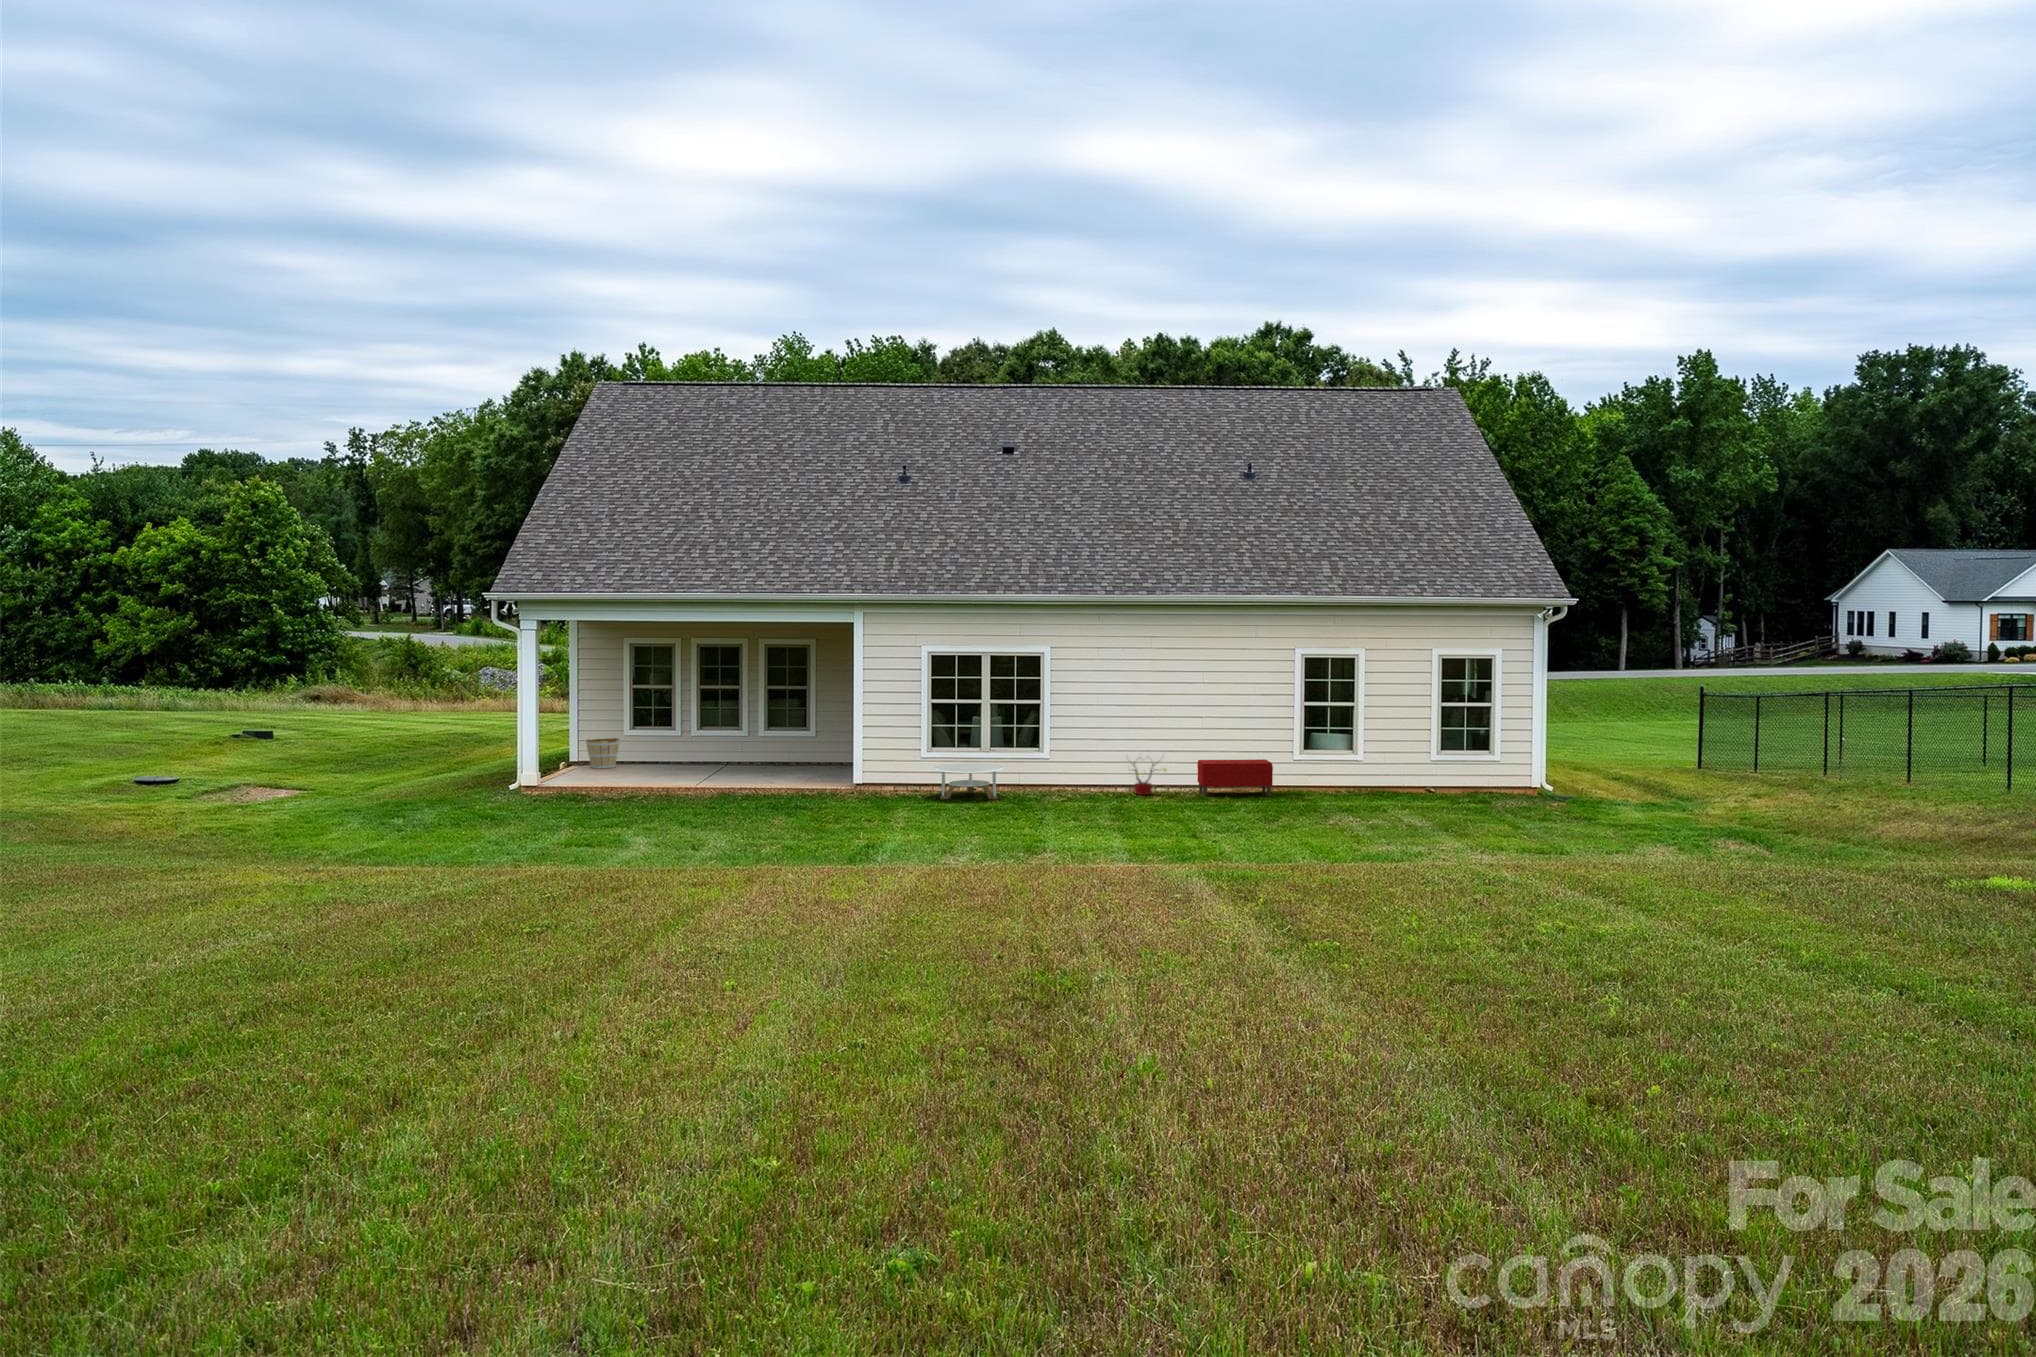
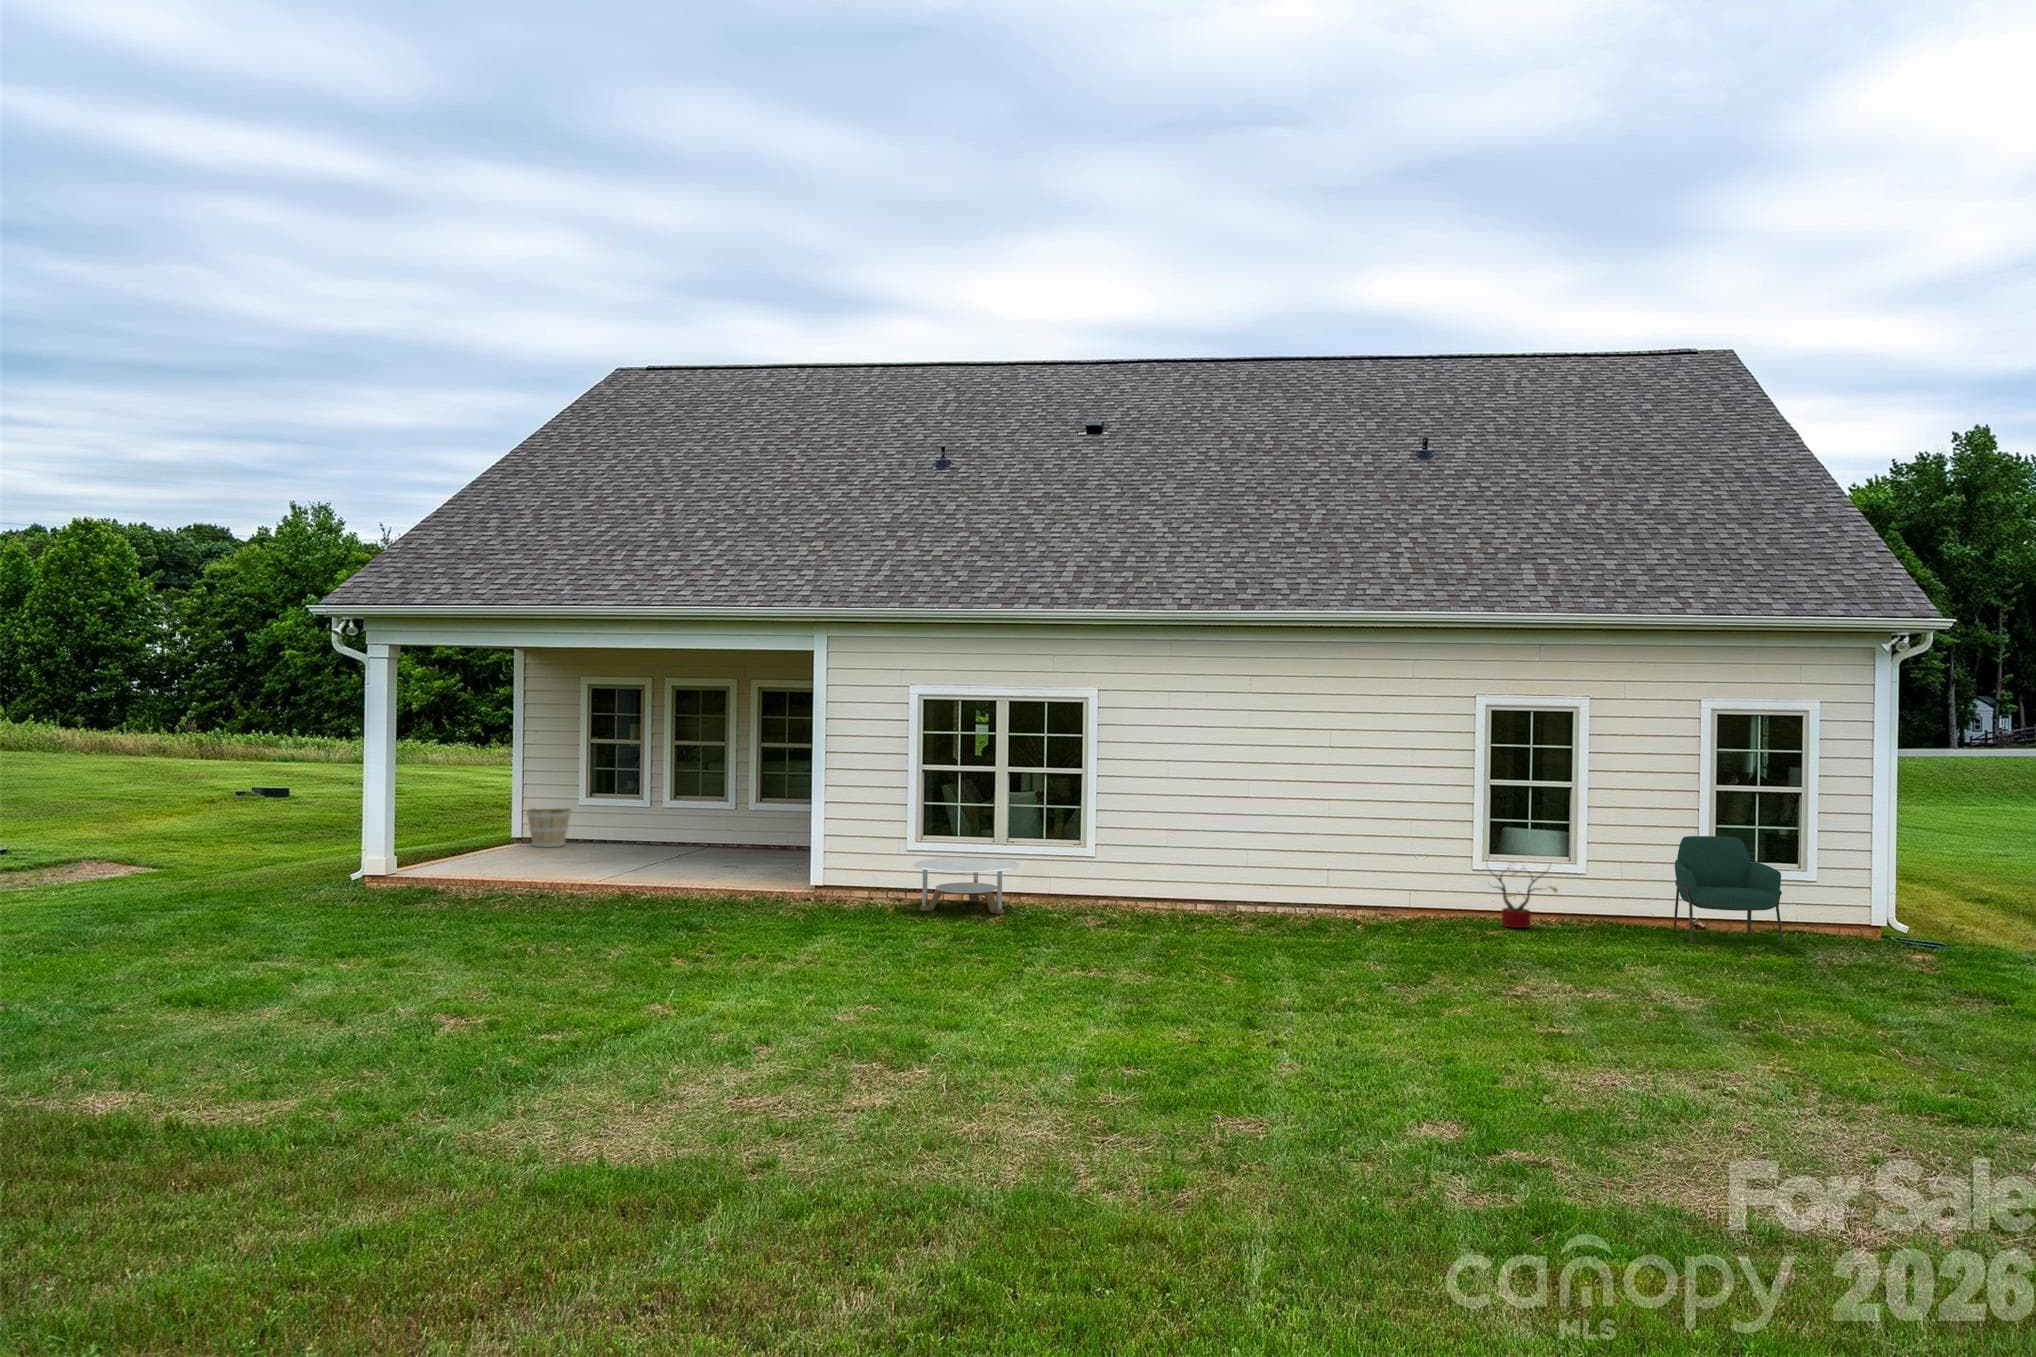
armchair: none [1413,734,1474,799] -> present [1673,836,1784,946]
bench: present [1197,759,1273,797] -> none [1319,865,1437,927]
decorative plant: present [1133,762,1166,795] -> present [1490,865,1557,928]

